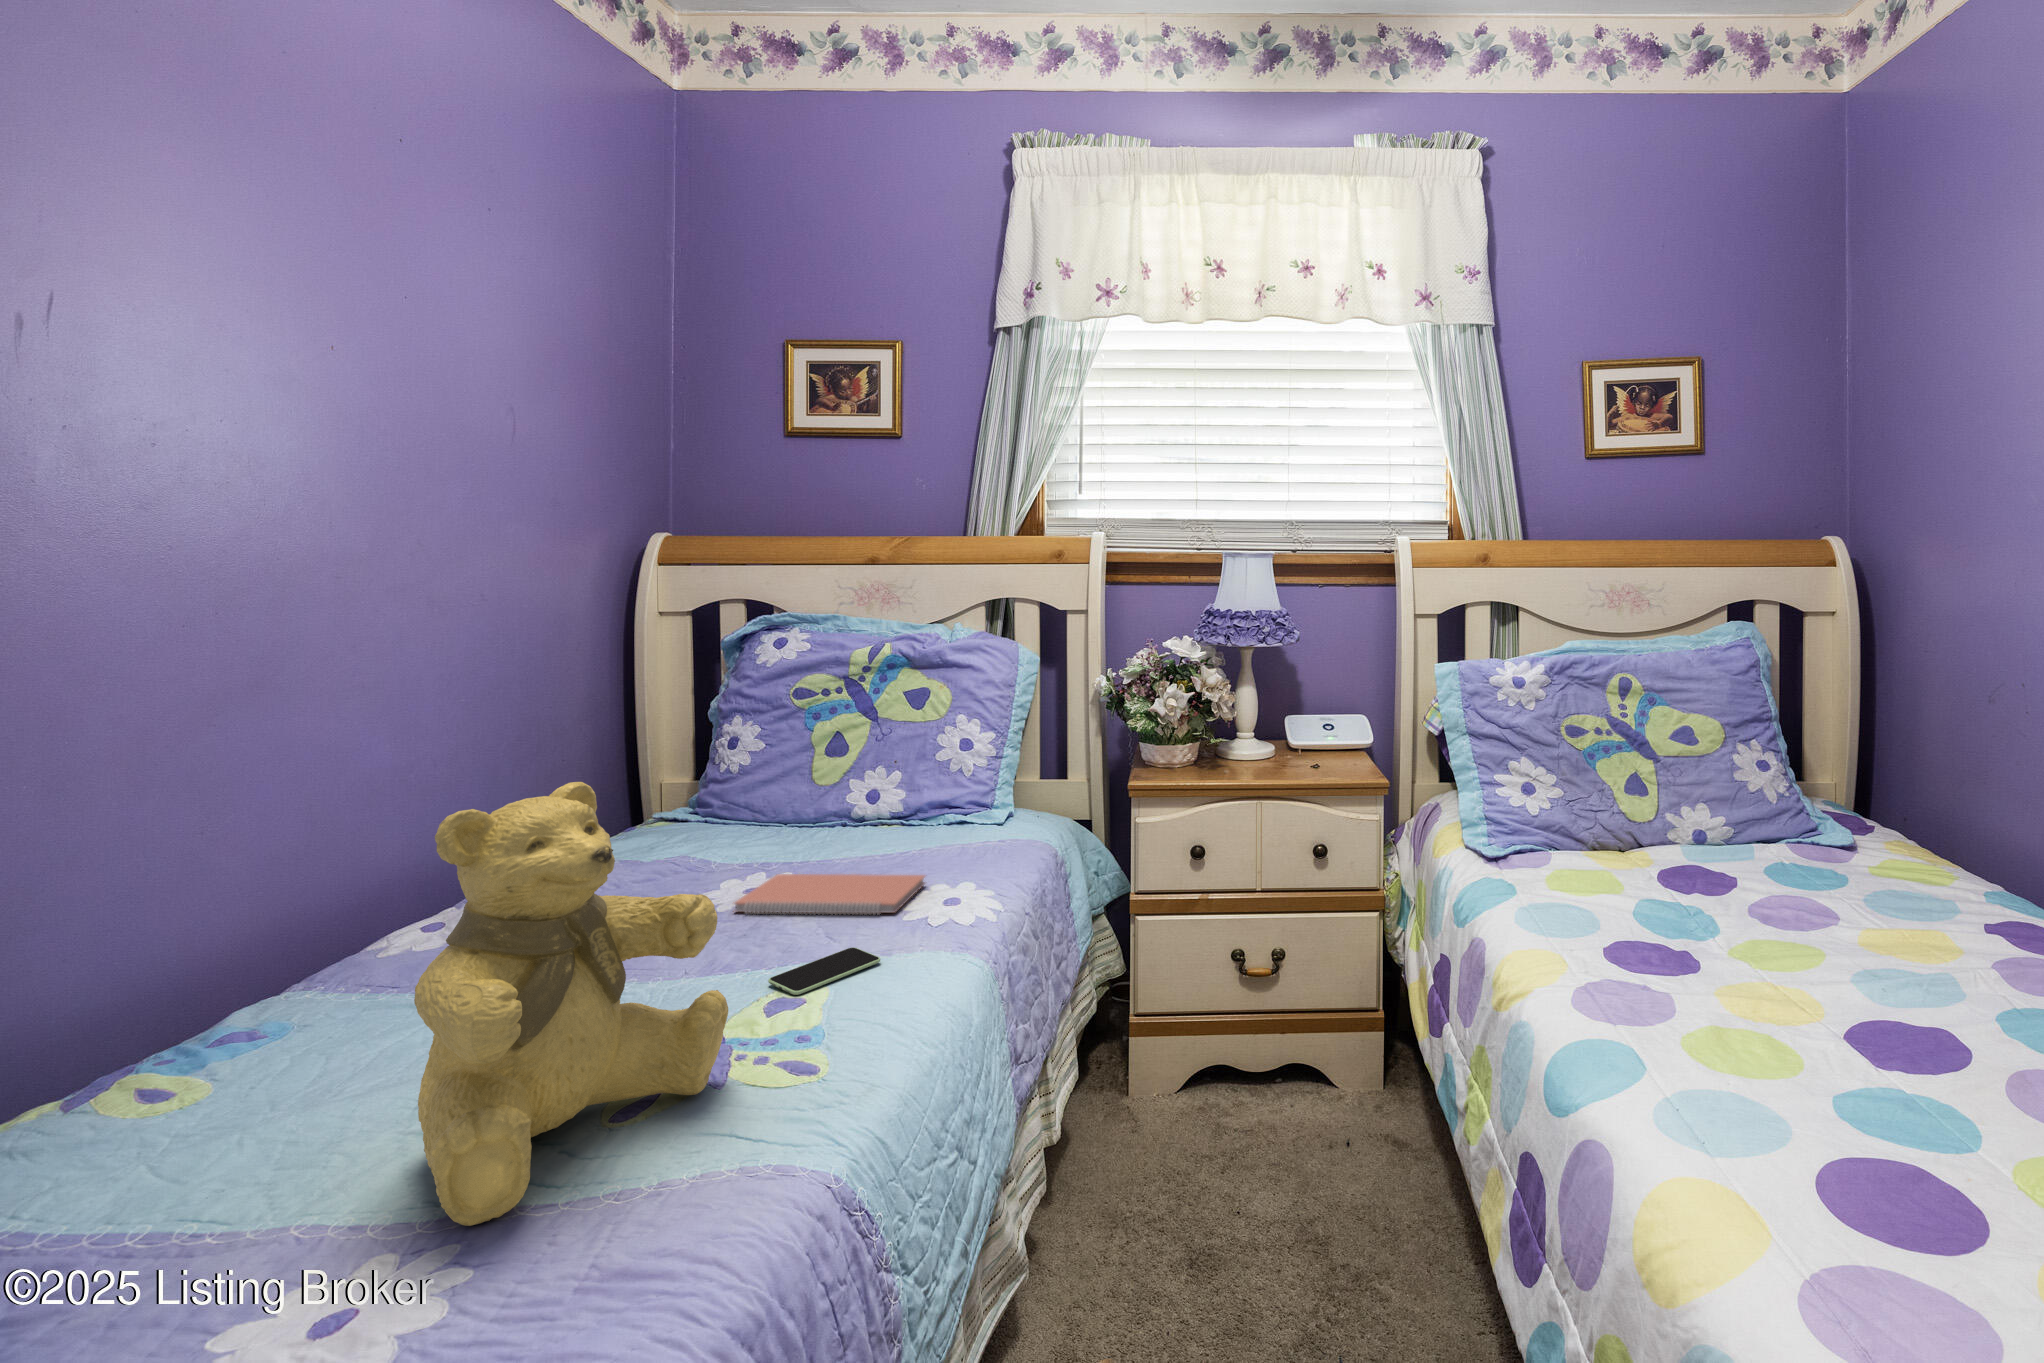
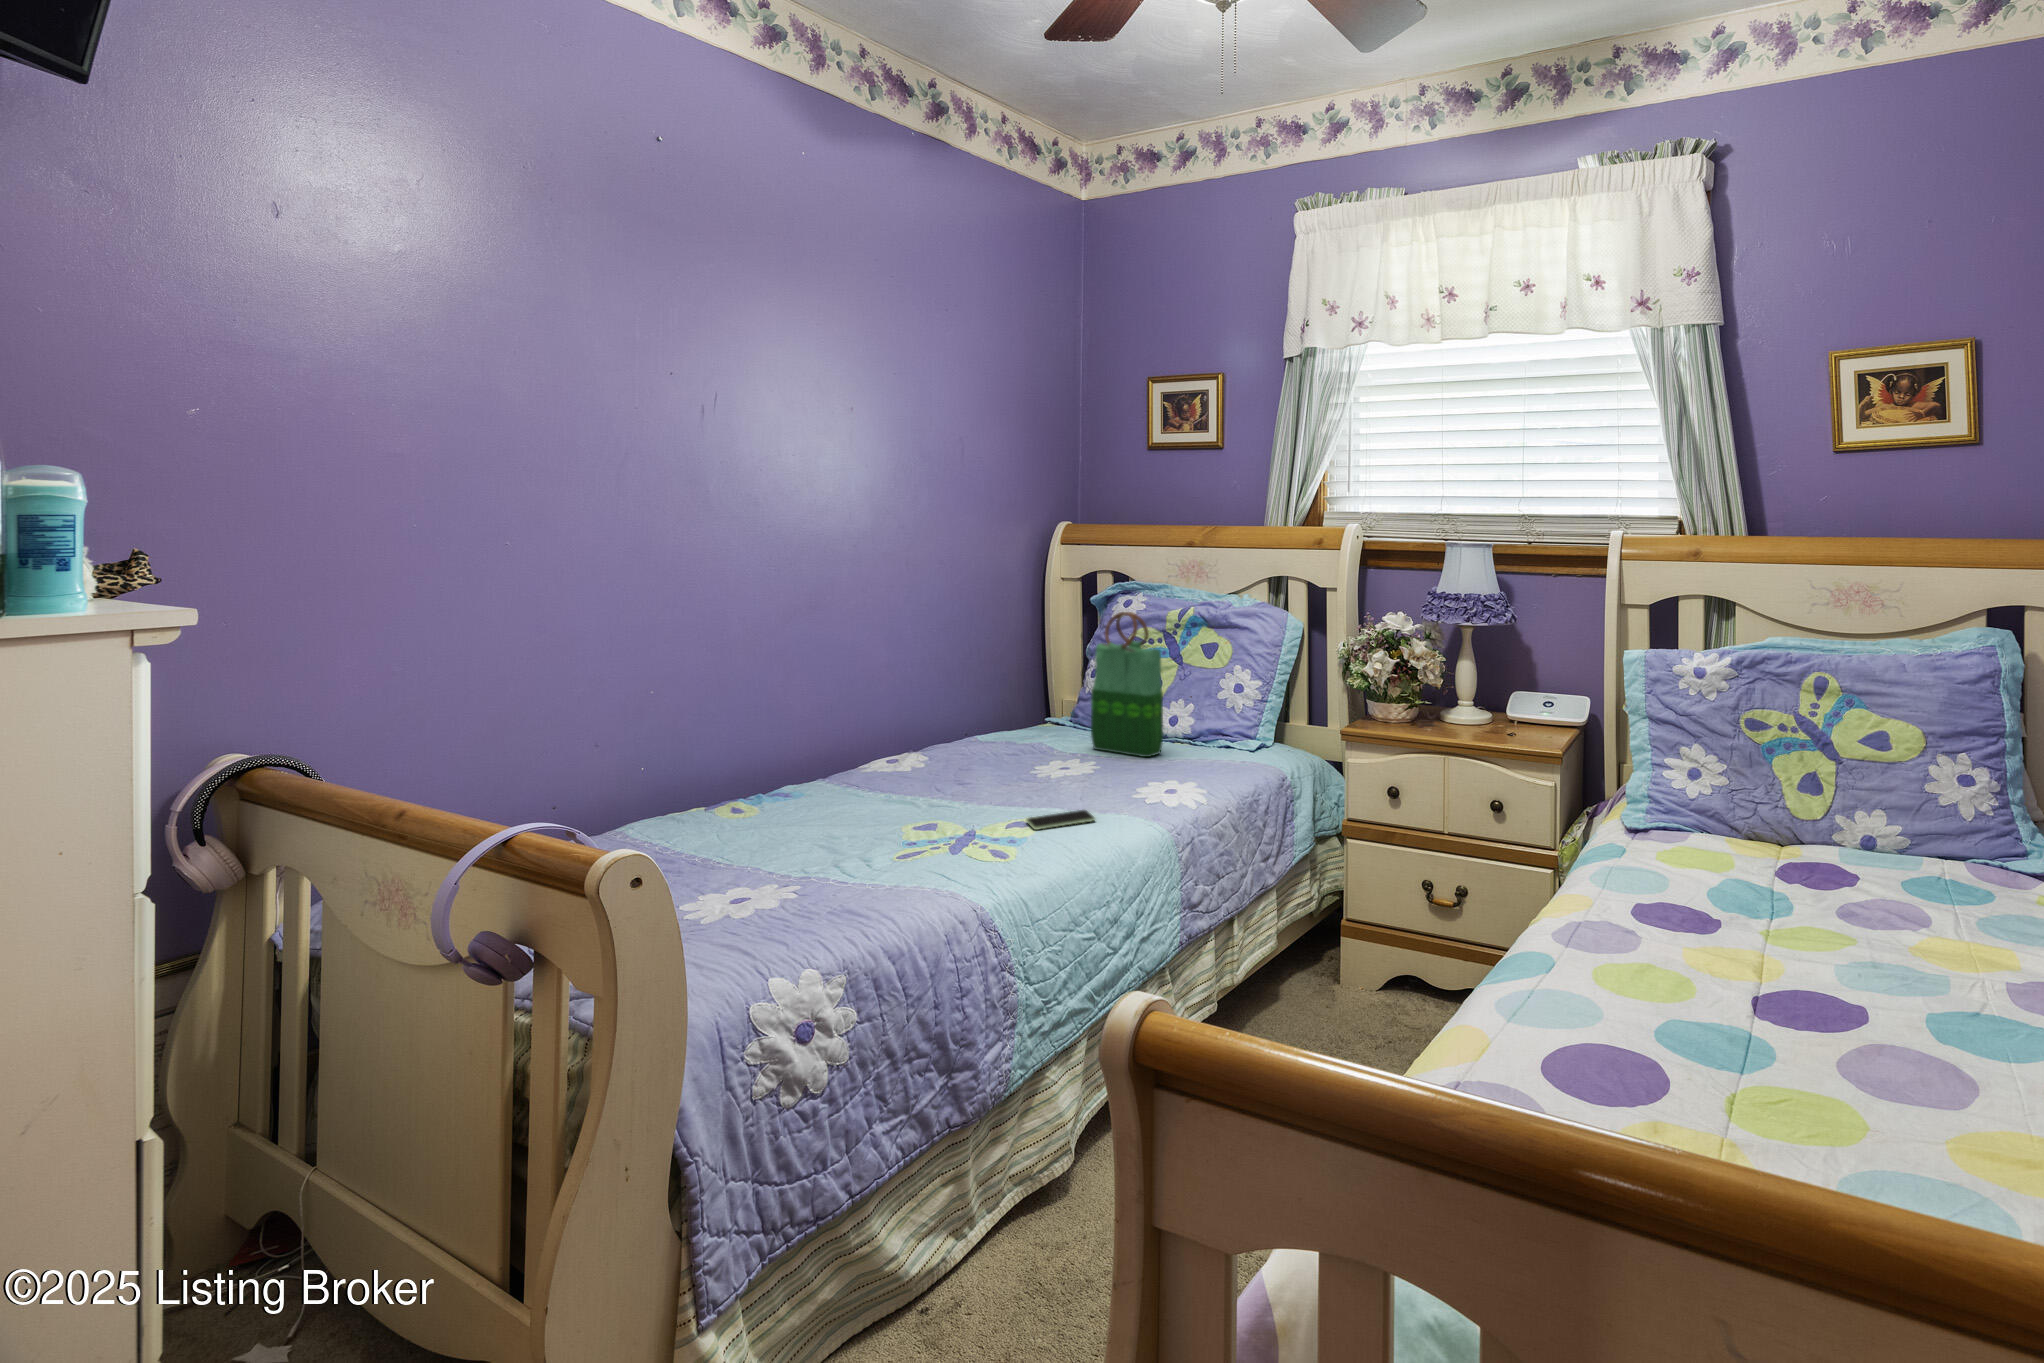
tote bag: none [758,651,875,853] -> present [1091,612,1163,757]
teddy bear: present [414,782,728,1226] -> none [795,680,966,896]
notebook: present [733,874,925,914] -> none [1044,762,1168,795]

